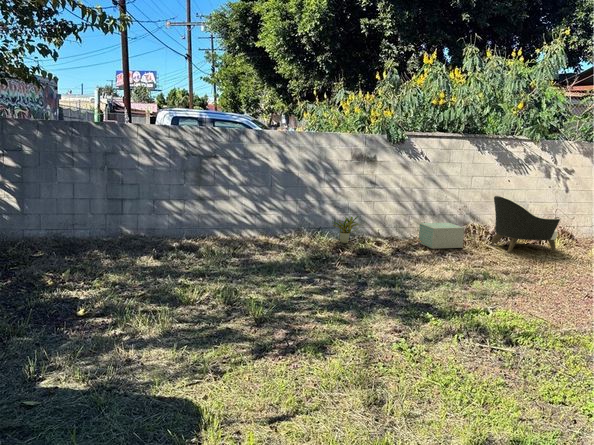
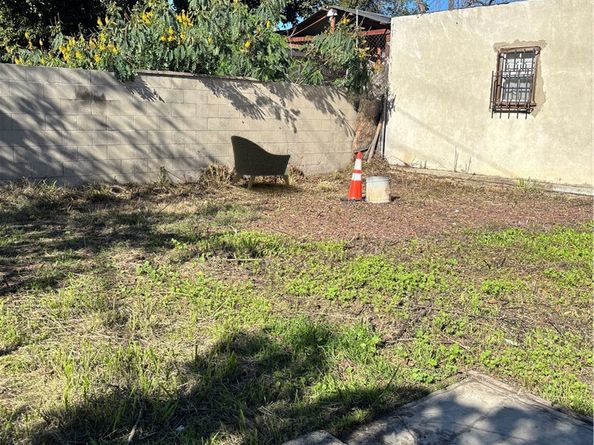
potted plant: present [333,216,358,243] -> none [56,160,97,192]
storage box: present [419,223,464,249] -> none [160,165,205,191]

